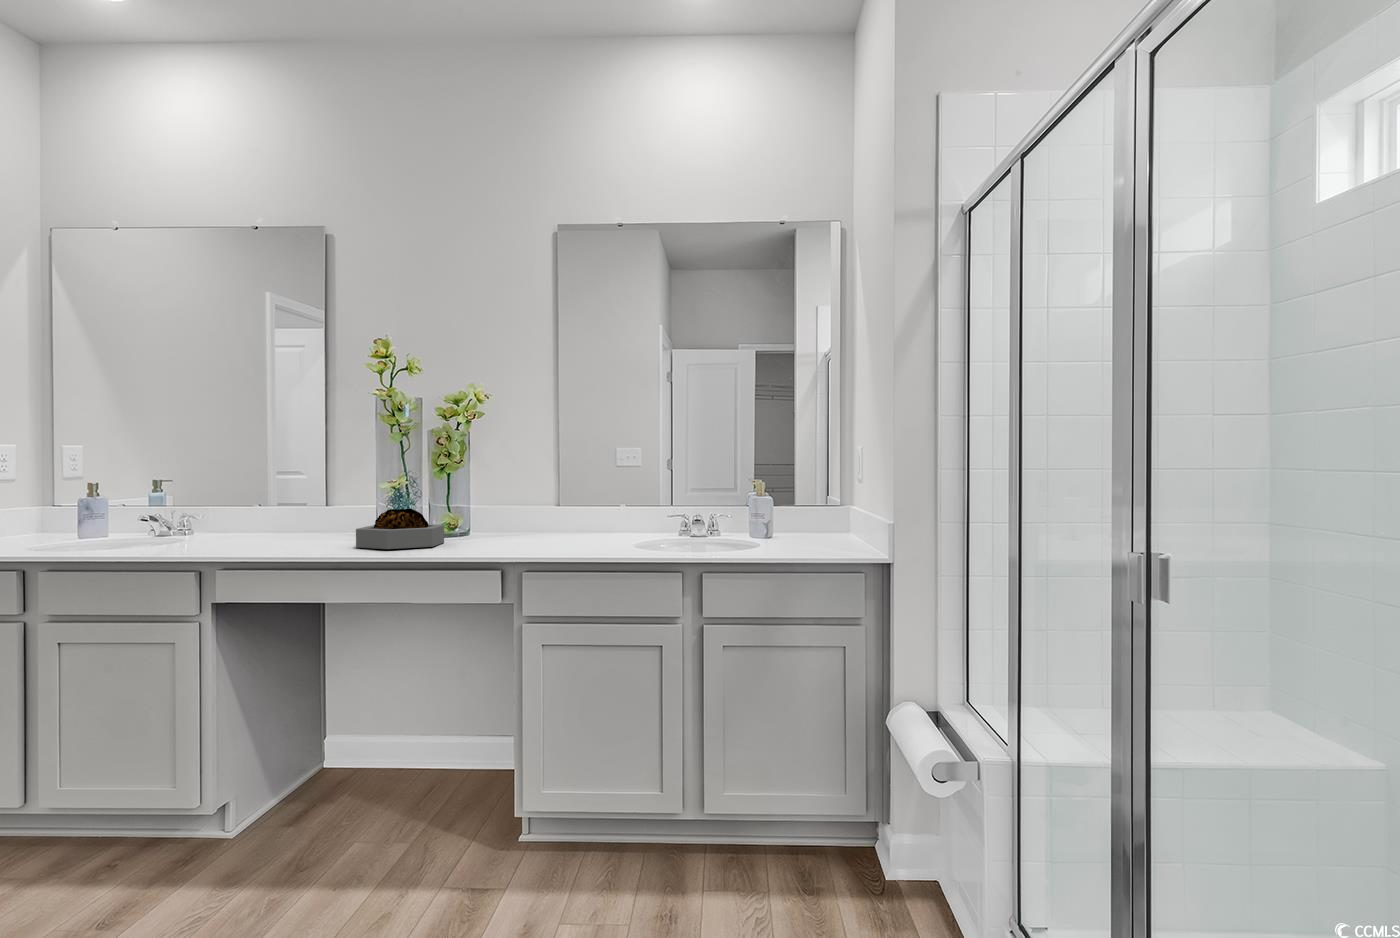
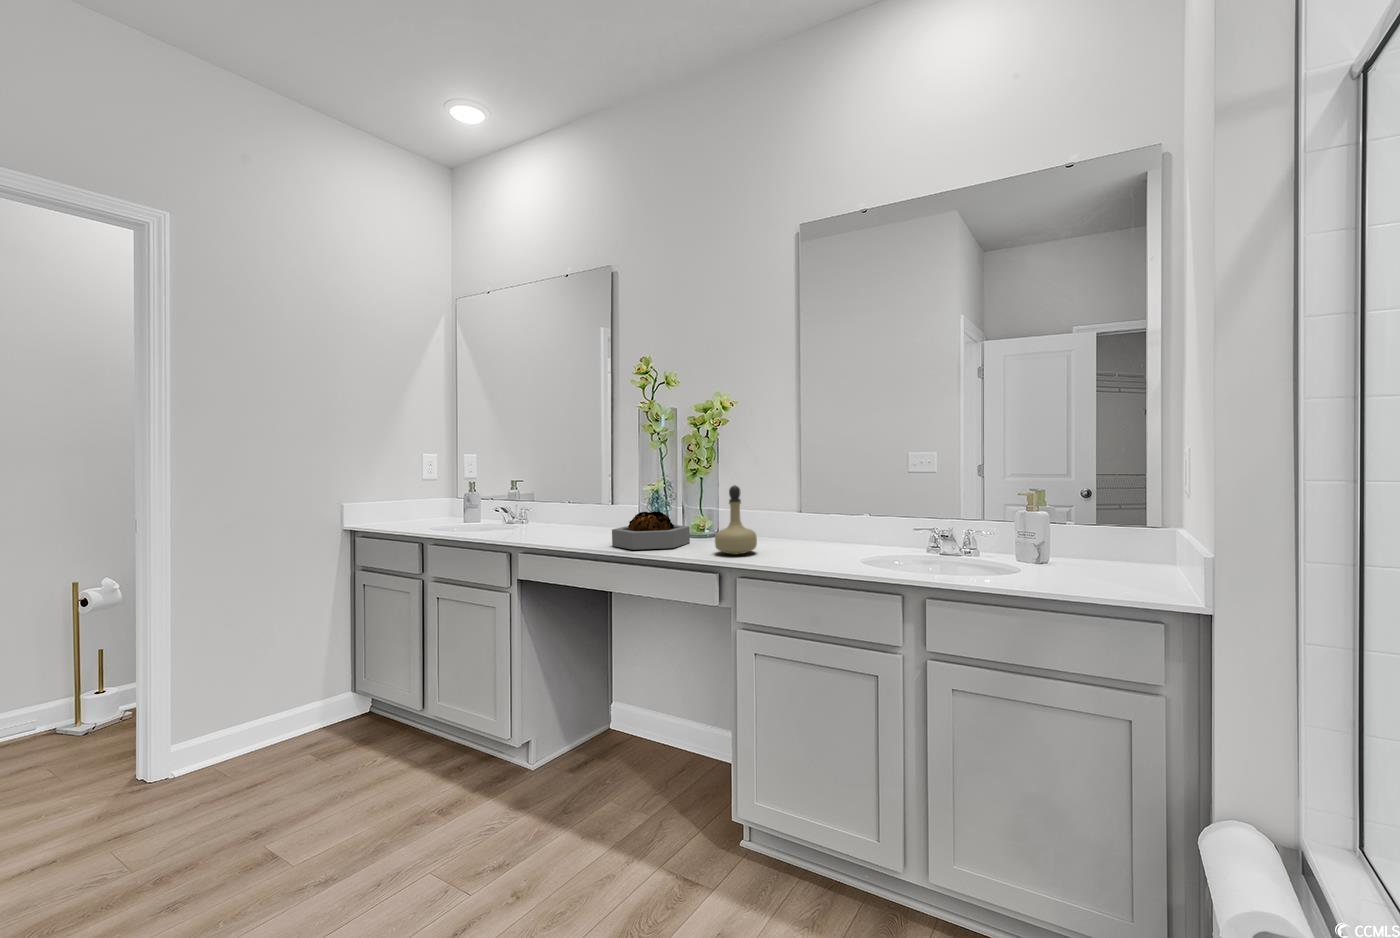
perfume bottle: none [485,478,530,549] -> present [715,485,757,554]

